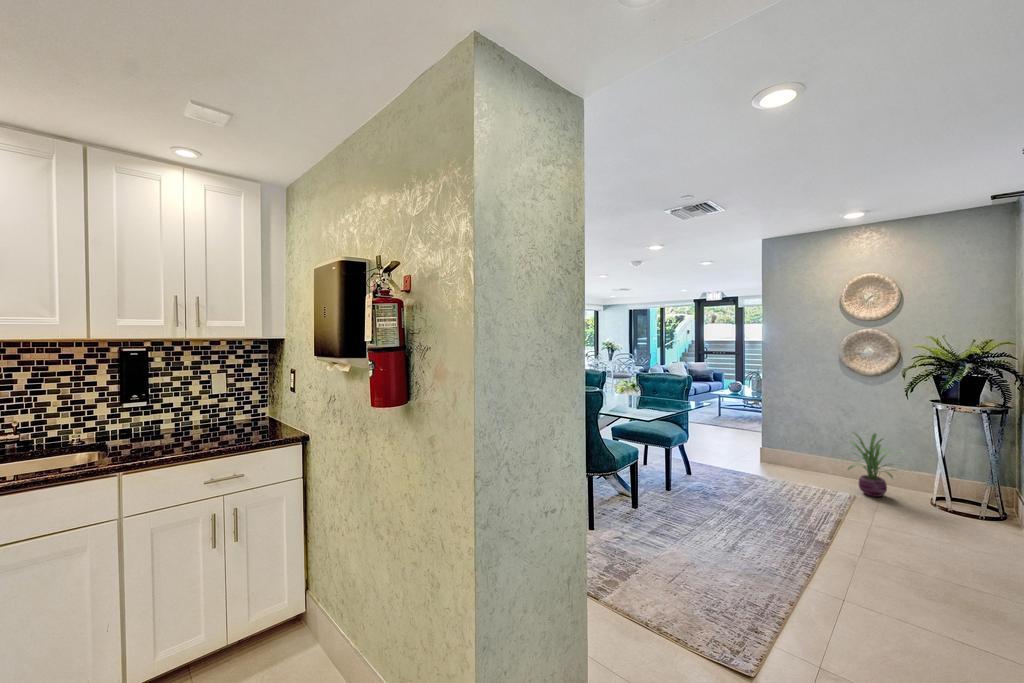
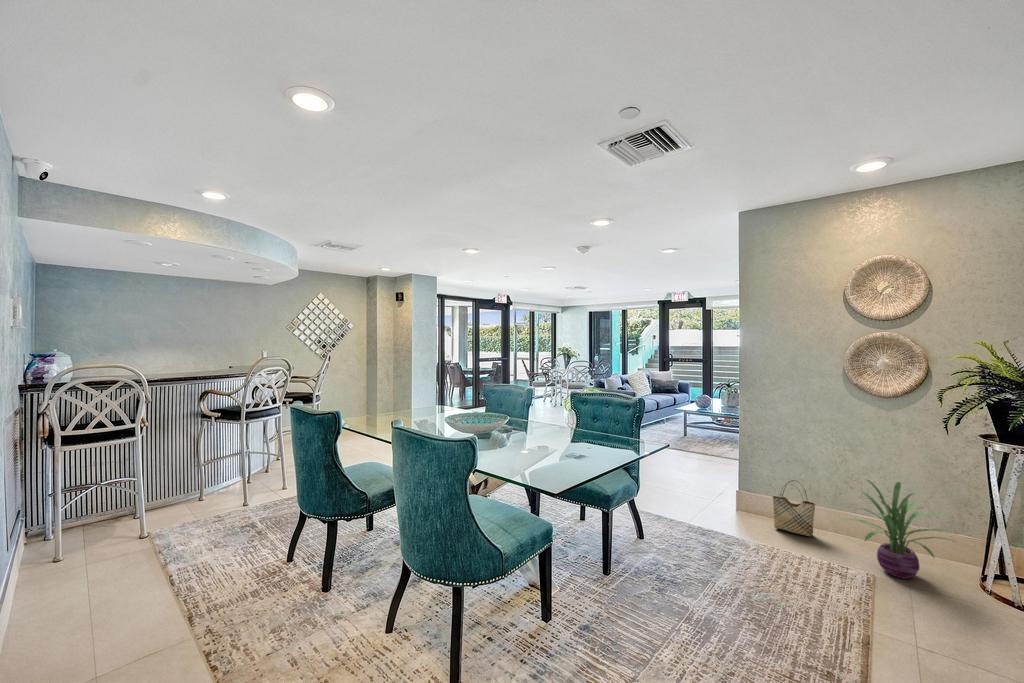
woven basket: none [786,437,818,475] -> present [773,480,815,536]

